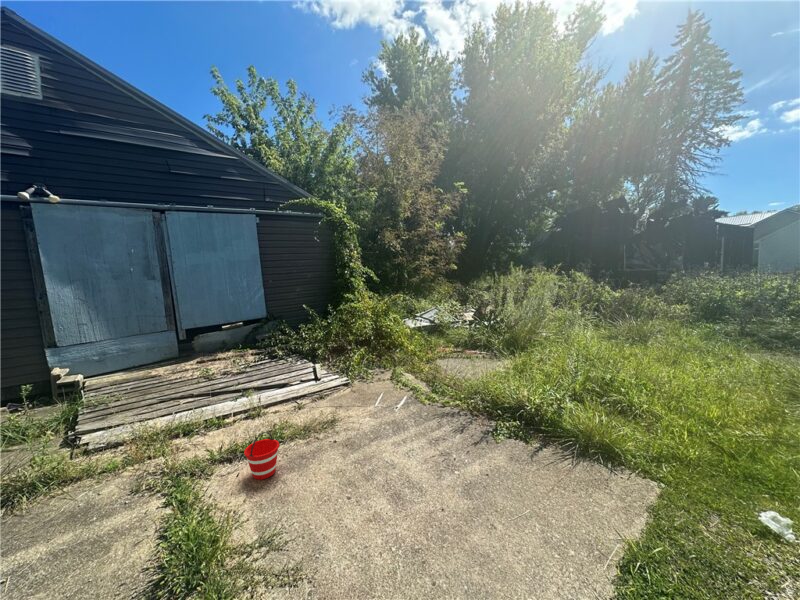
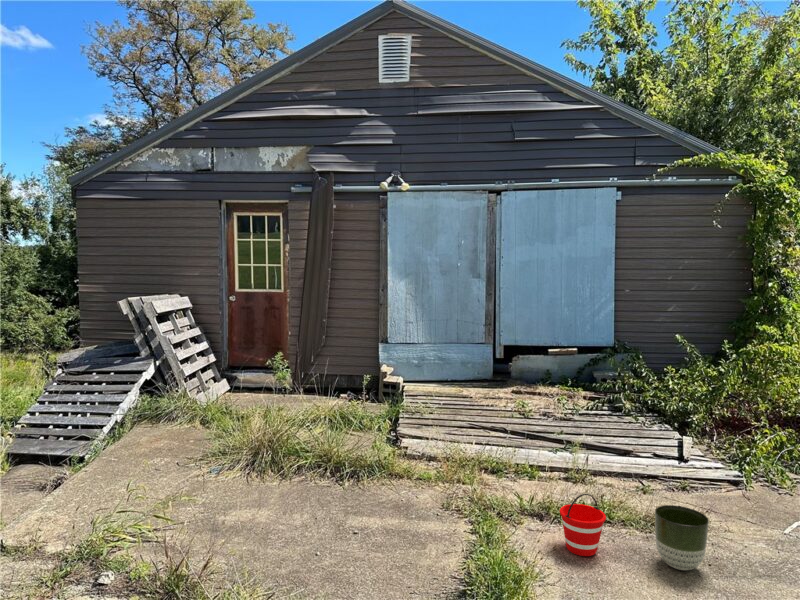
planter: none [310,416,342,458] -> present [655,505,709,570]

